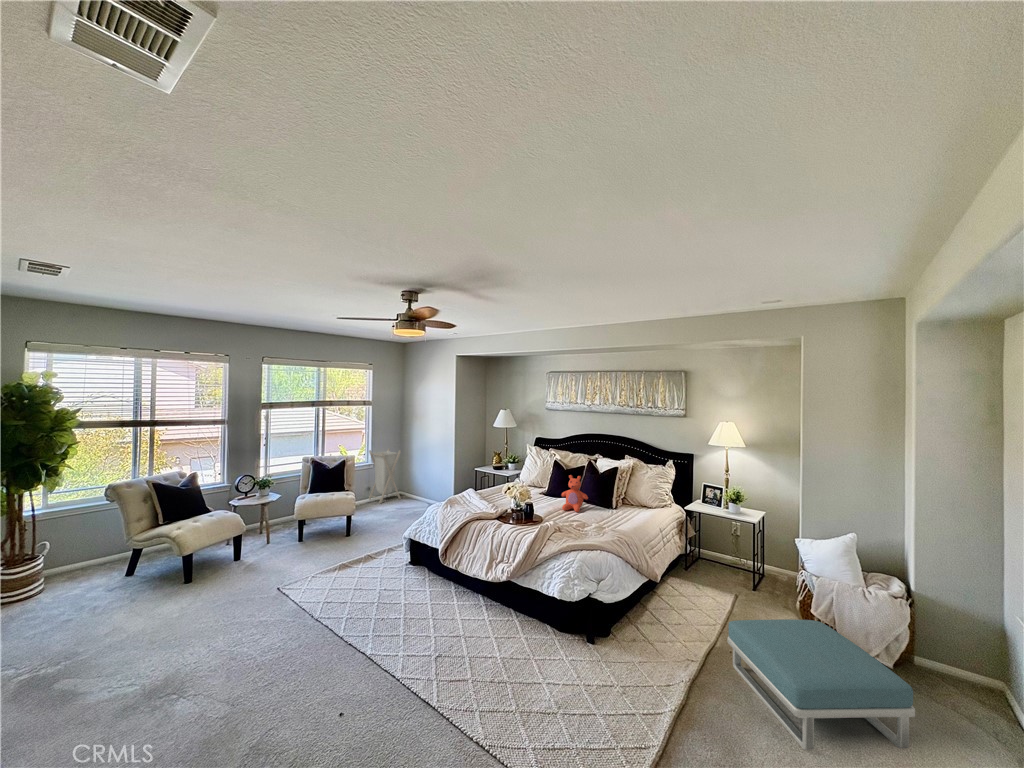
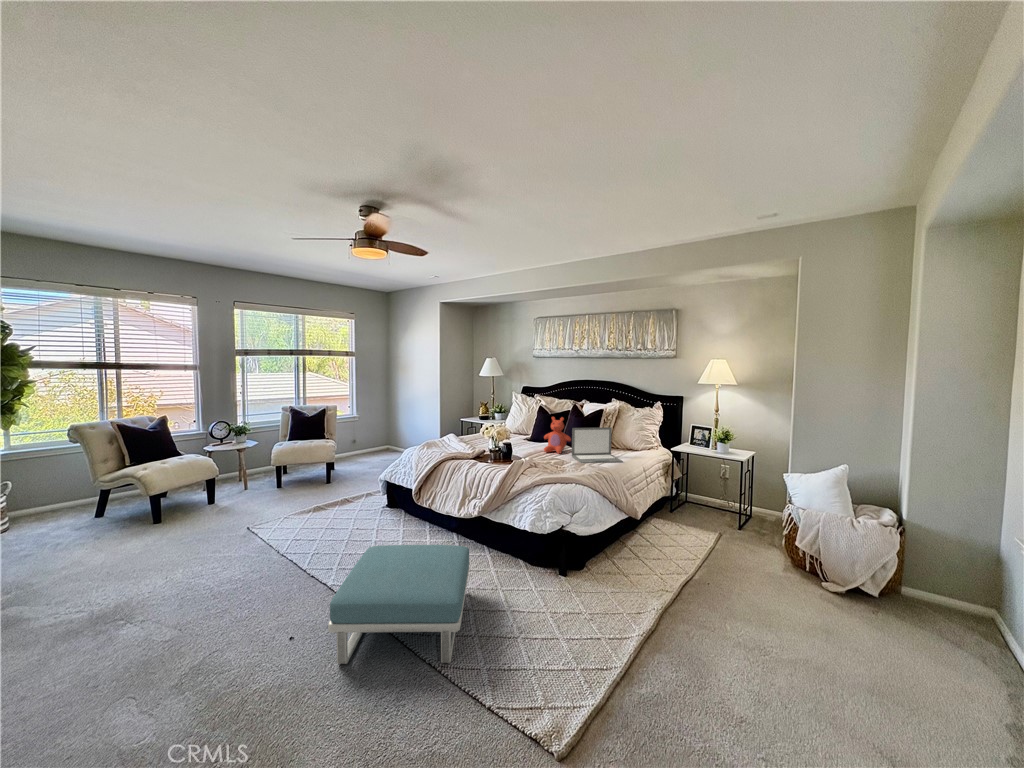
laundry hamper: present [369,449,401,503] -> none [353,400,387,455]
laptop: none [590,487,640,525] -> present [572,427,623,463]
footstool: present [727,619,915,750] -> present [328,545,469,664]

